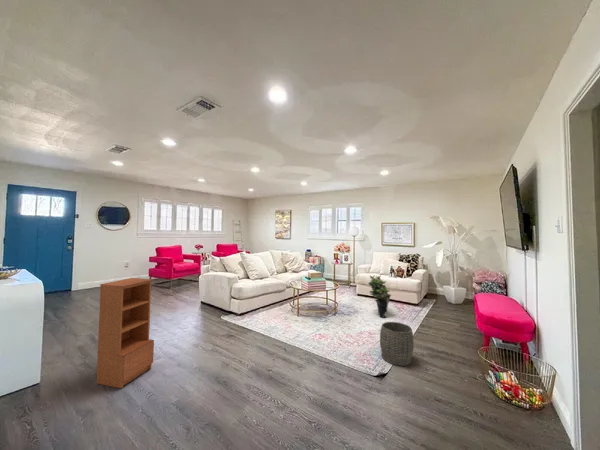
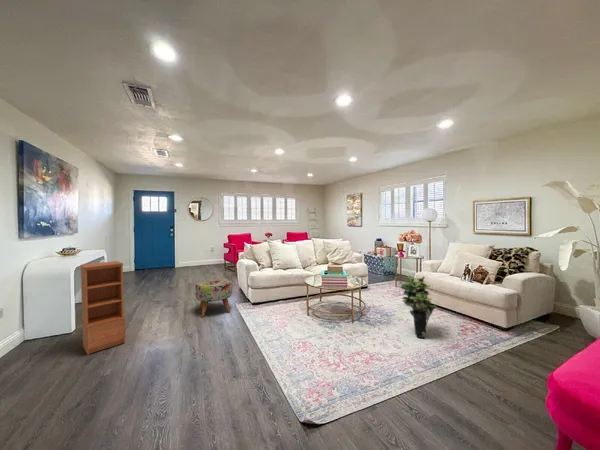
ottoman: none [187,291,227,332] -> present [195,279,232,317]
woven basket: present [380,322,414,366] -> none [340,347,390,422]

